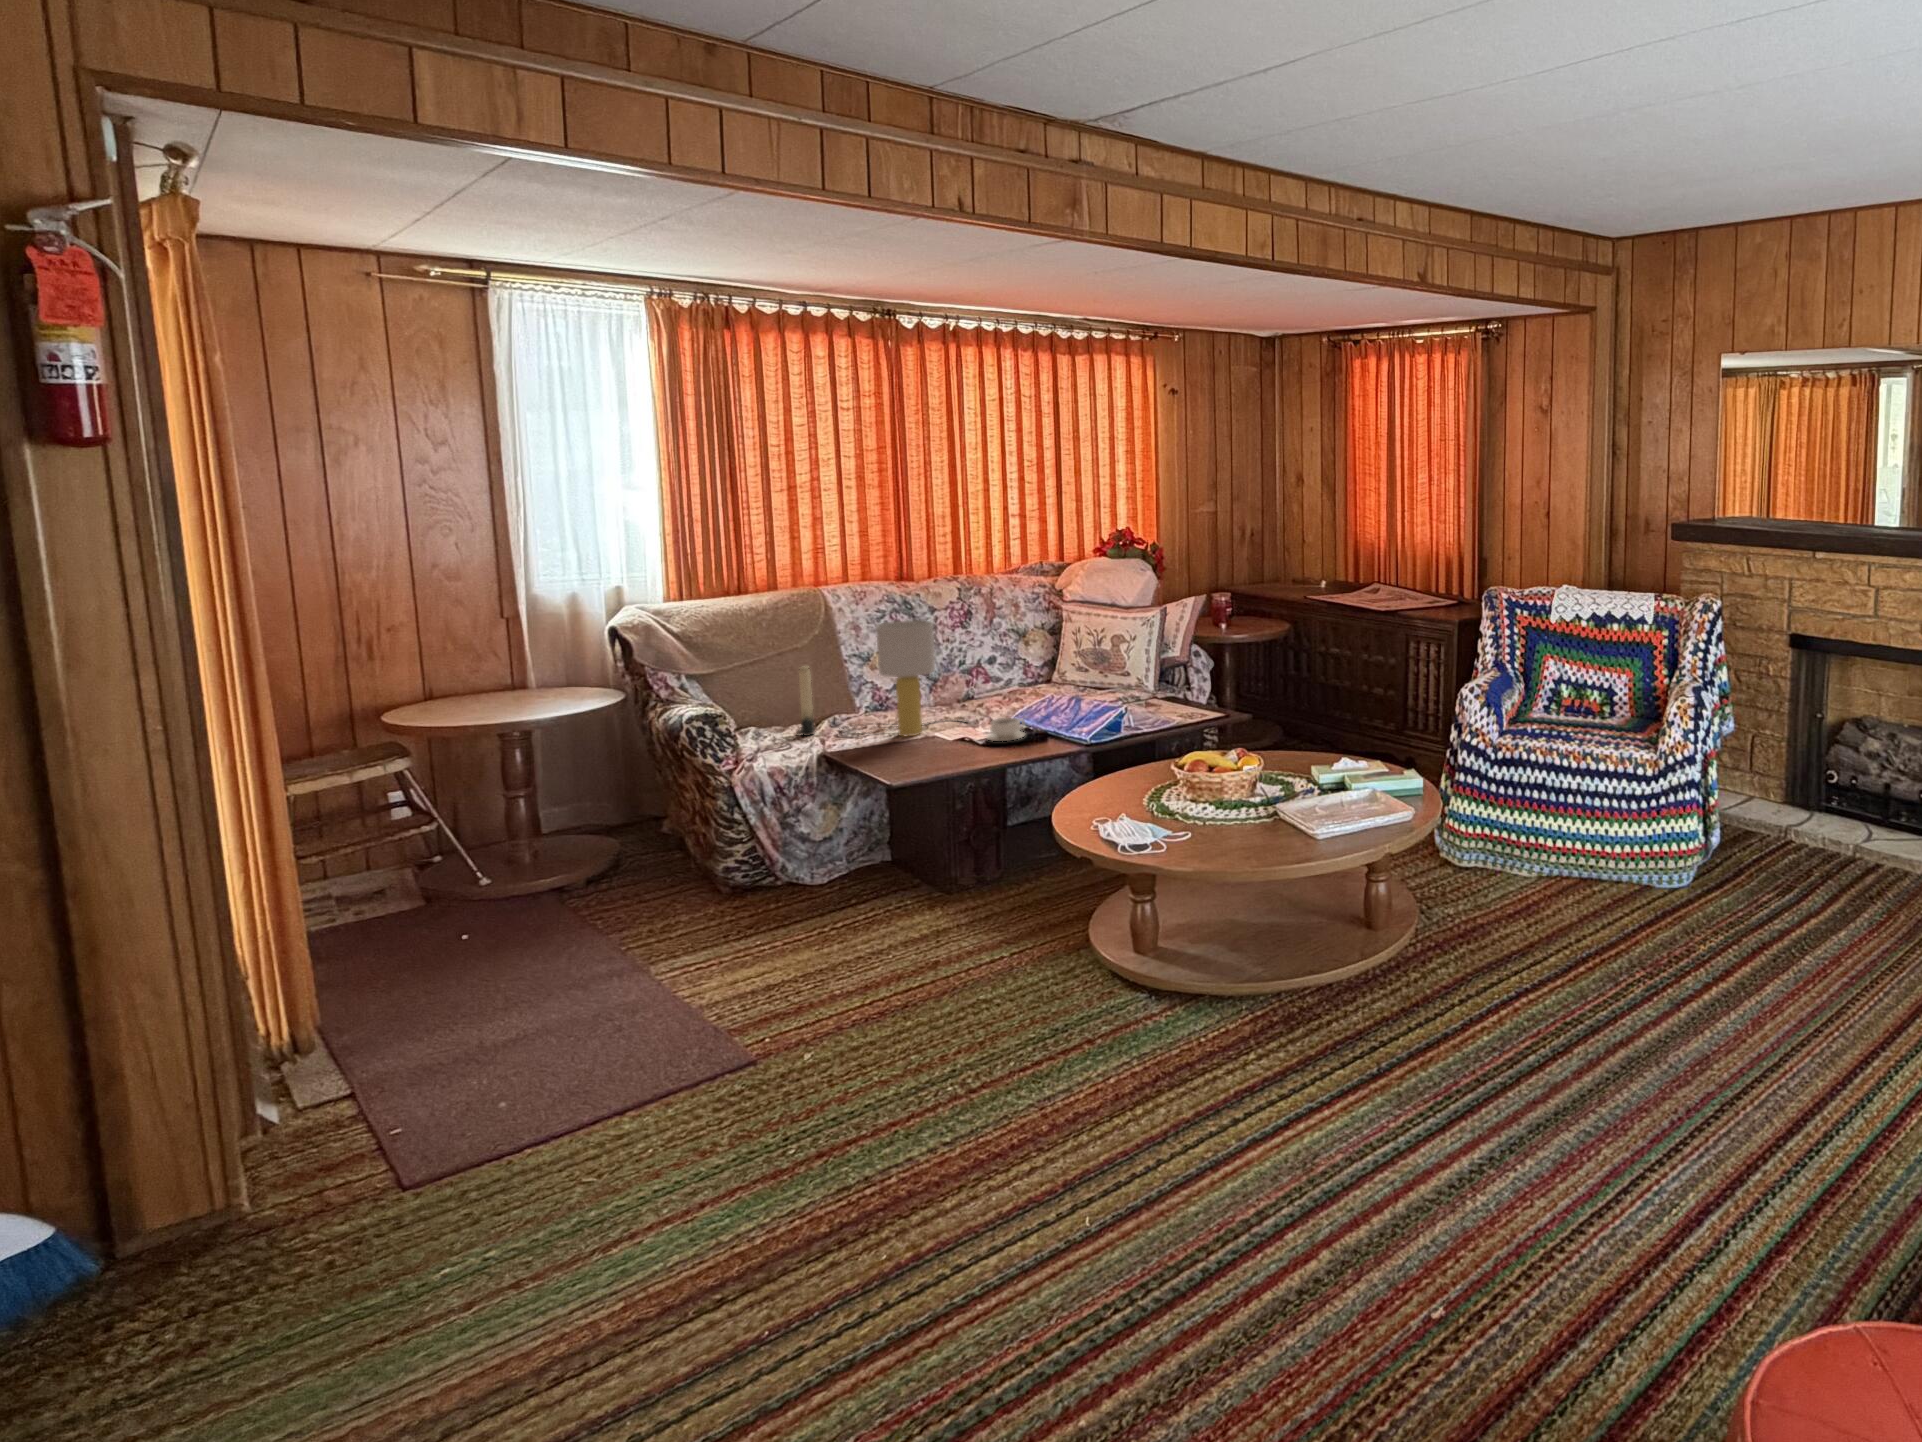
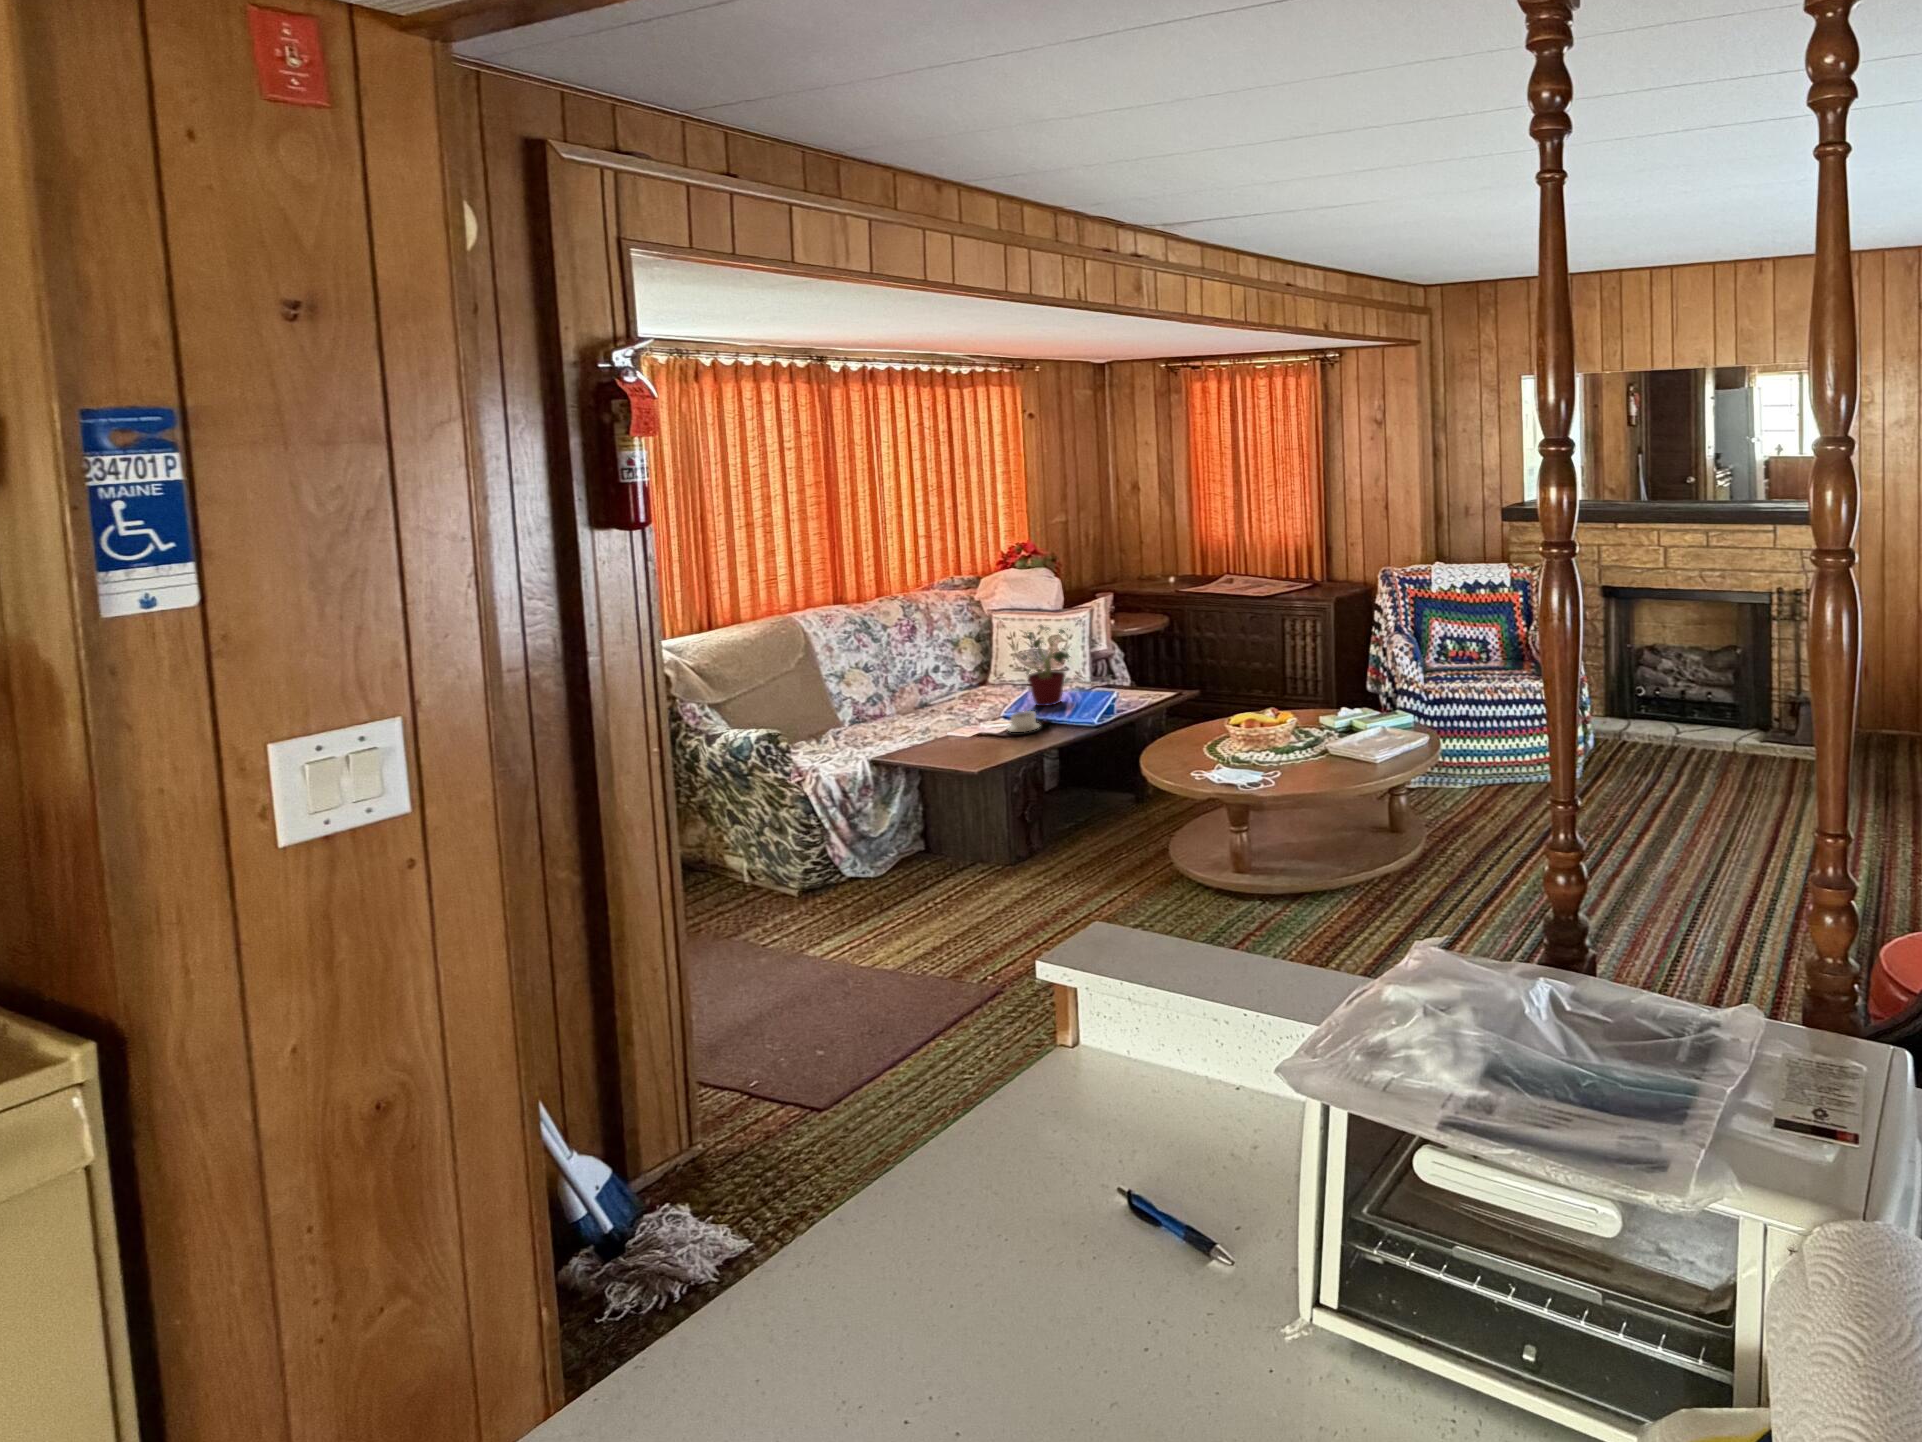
table lamp: present [839,620,967,736] -> none [851,636,965,744]
potted plant: none [1038,620,1107,714] -> present [1022,625,1070,706]
candle: present [798,667,815,736] -> none [809,687,828,750]

